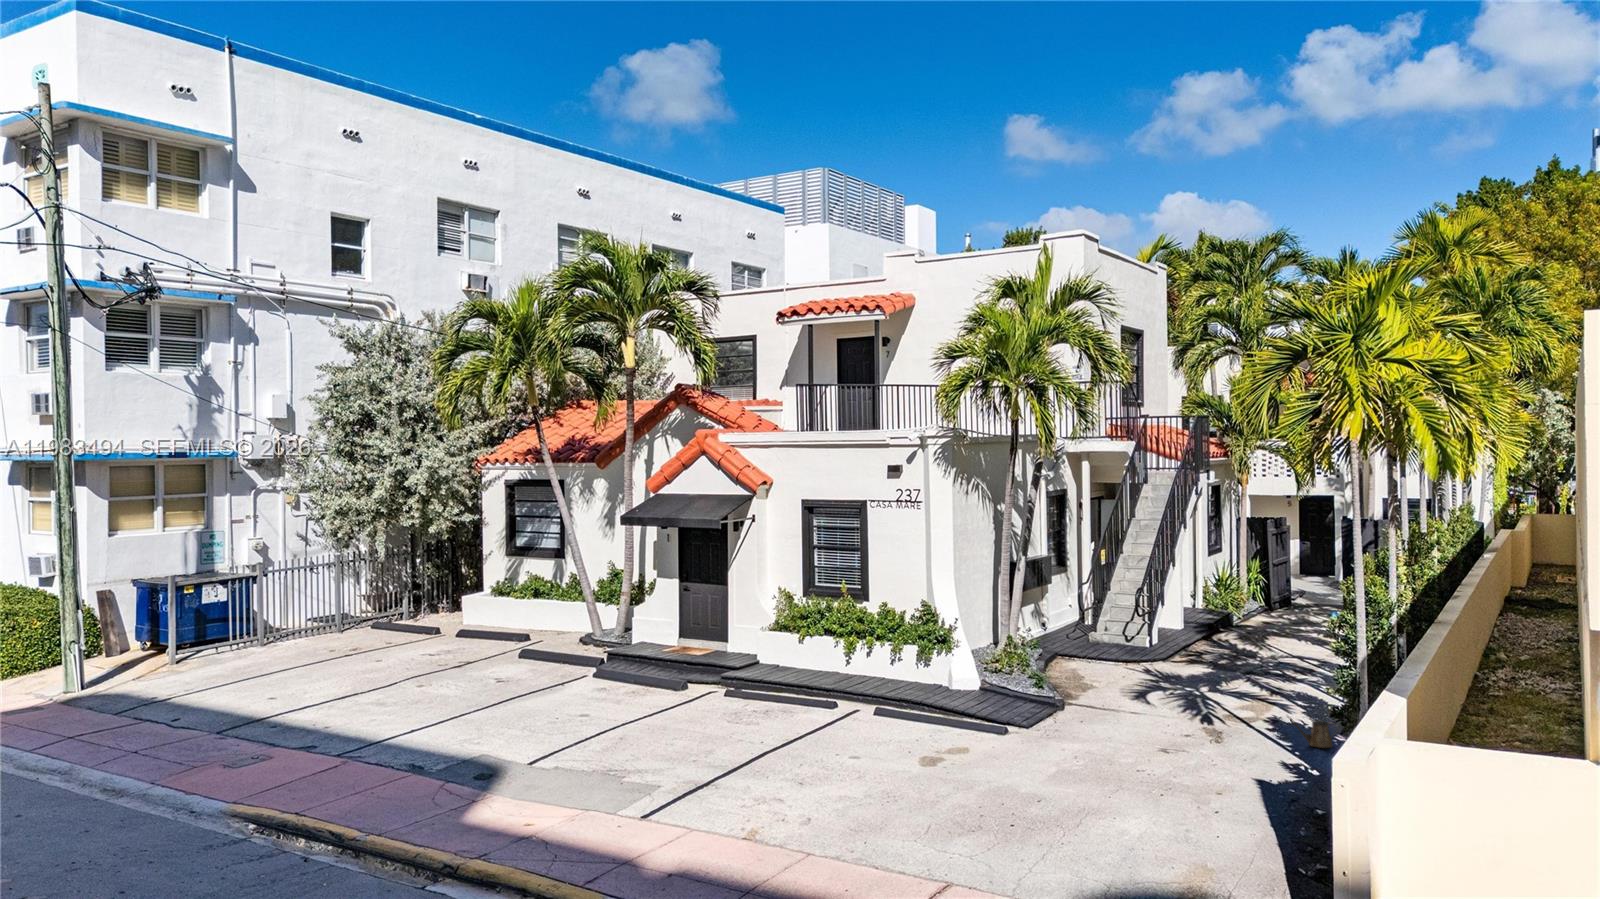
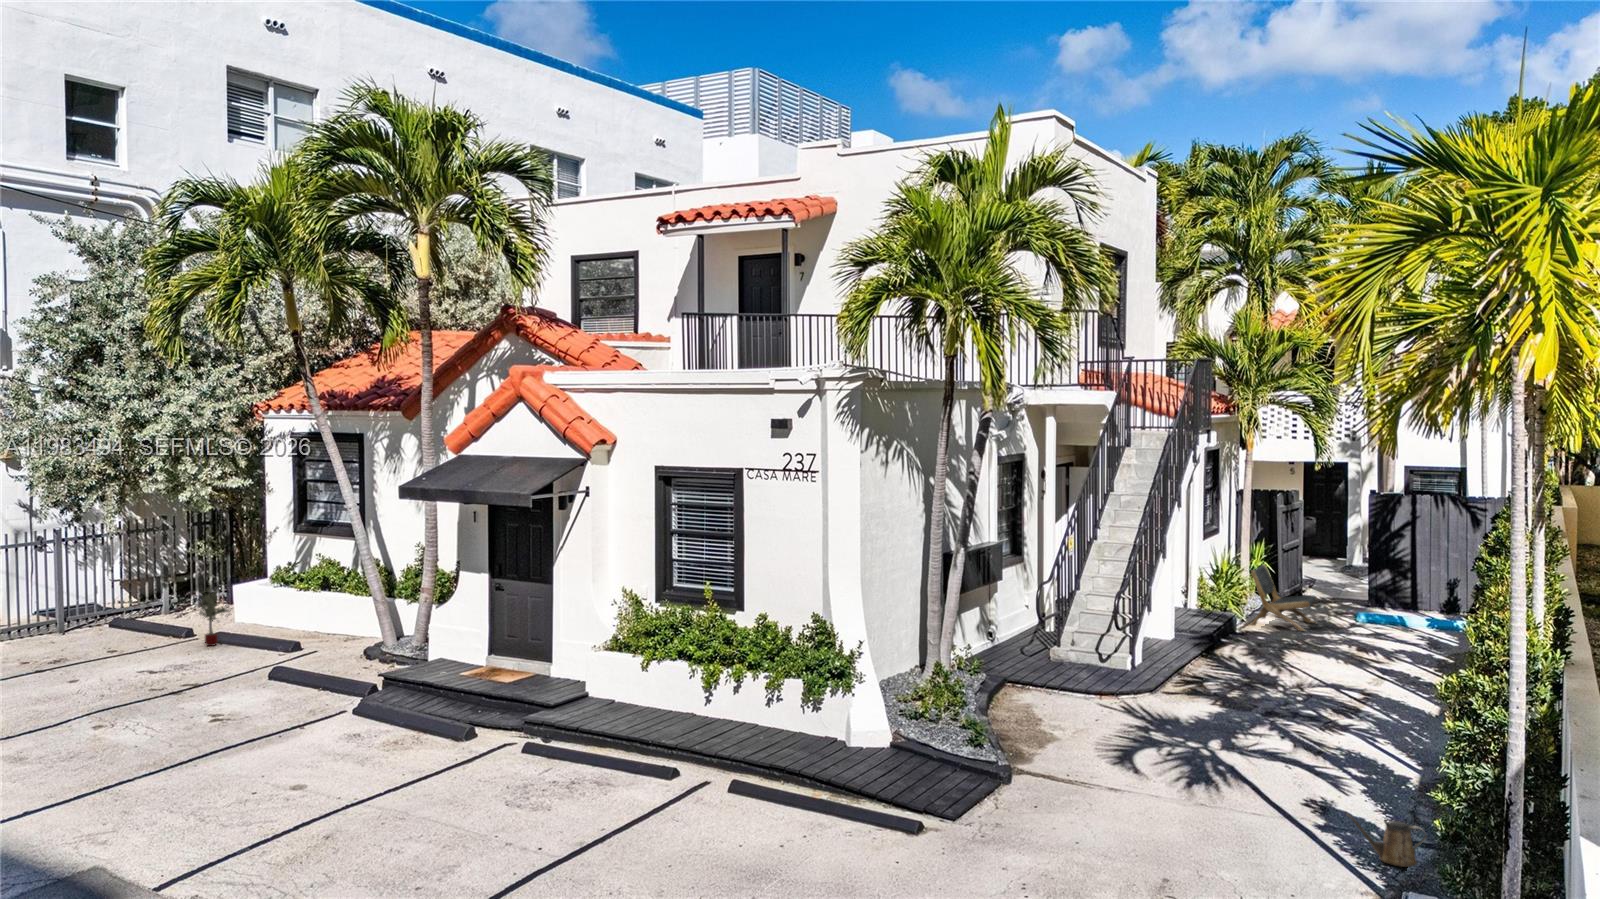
lounge chair: none [1242,573,1295,623] -> present [1251,564,1317,631]
potted tree: none [445,594,471,640] -> present [199,588,232,646]

